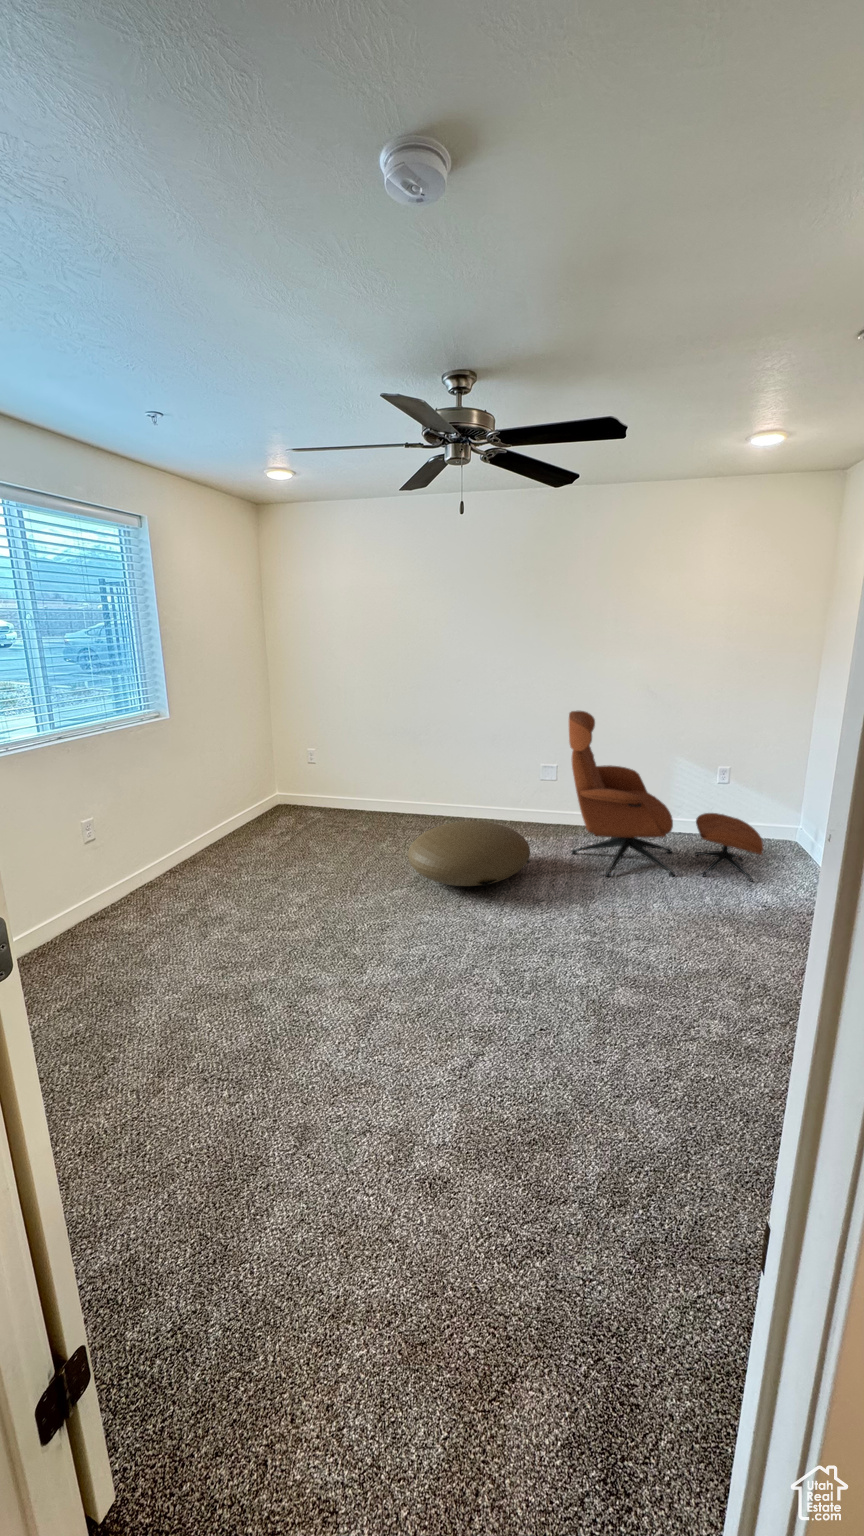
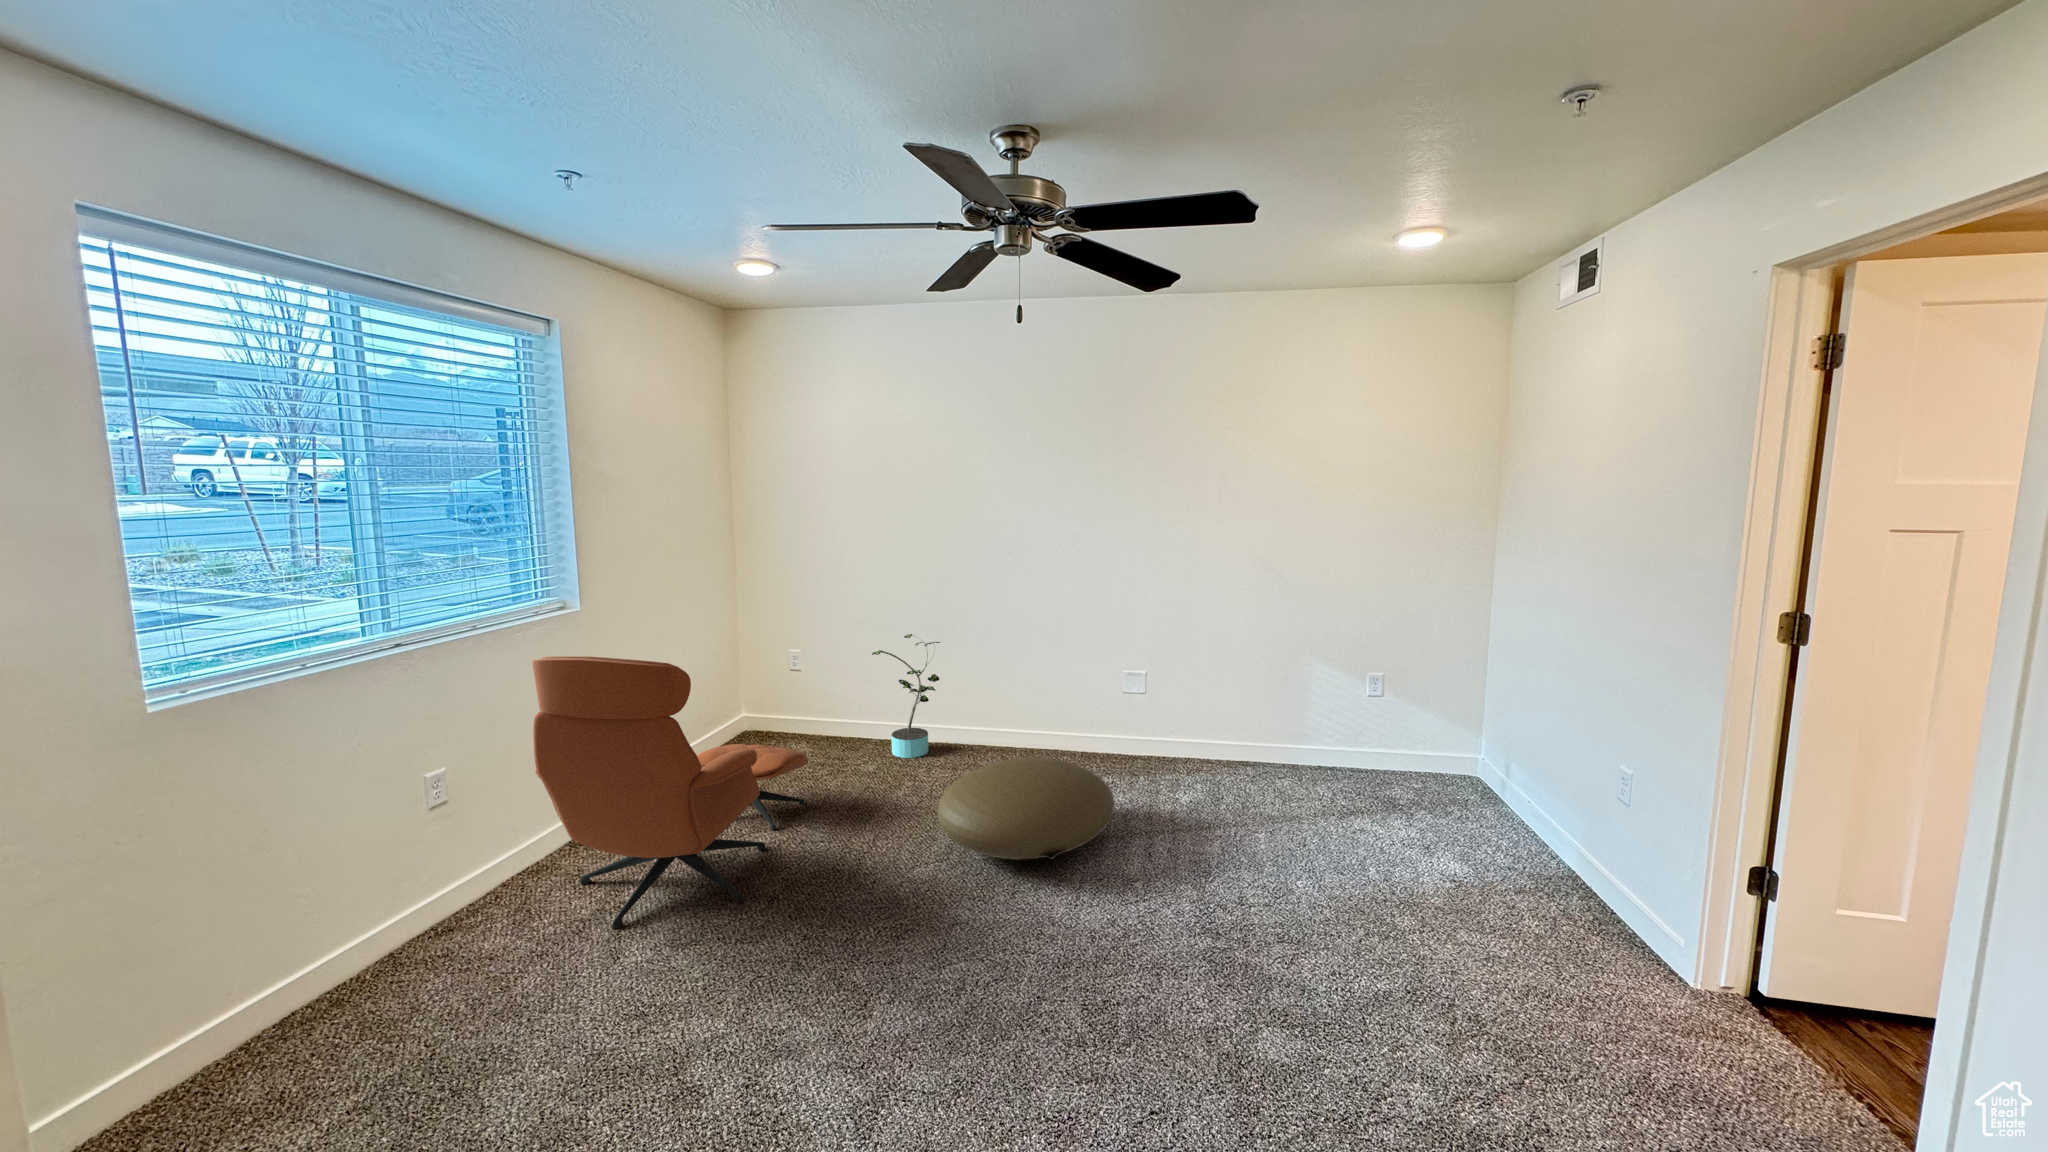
lounge chair: present [569,711,763,882] -> present [532,656,808,929]
potted plant: none [363,737,411,823] -> present [872,634,940,758]

